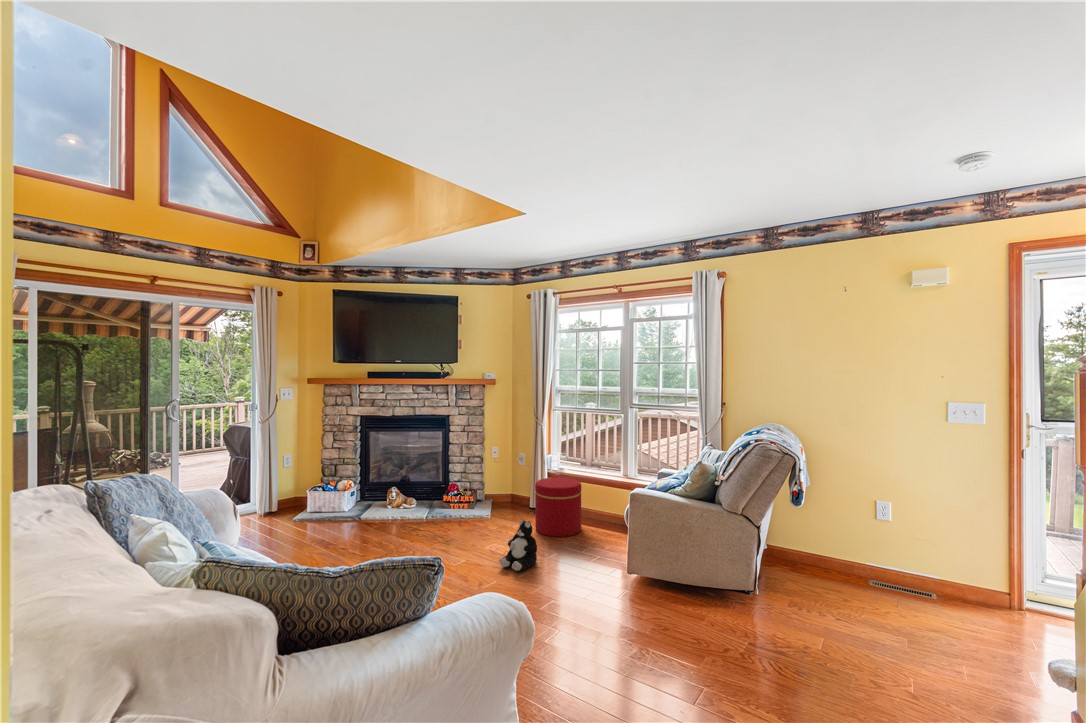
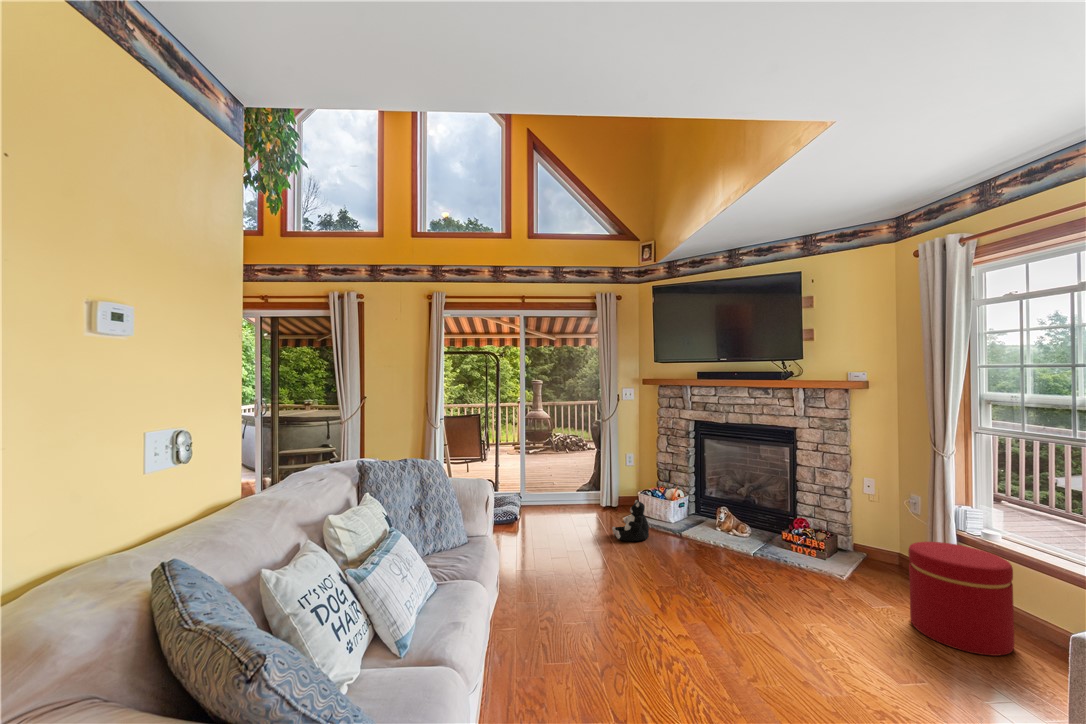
plush toy: present [499,520,537,571] -> present [612,500,649,541]

